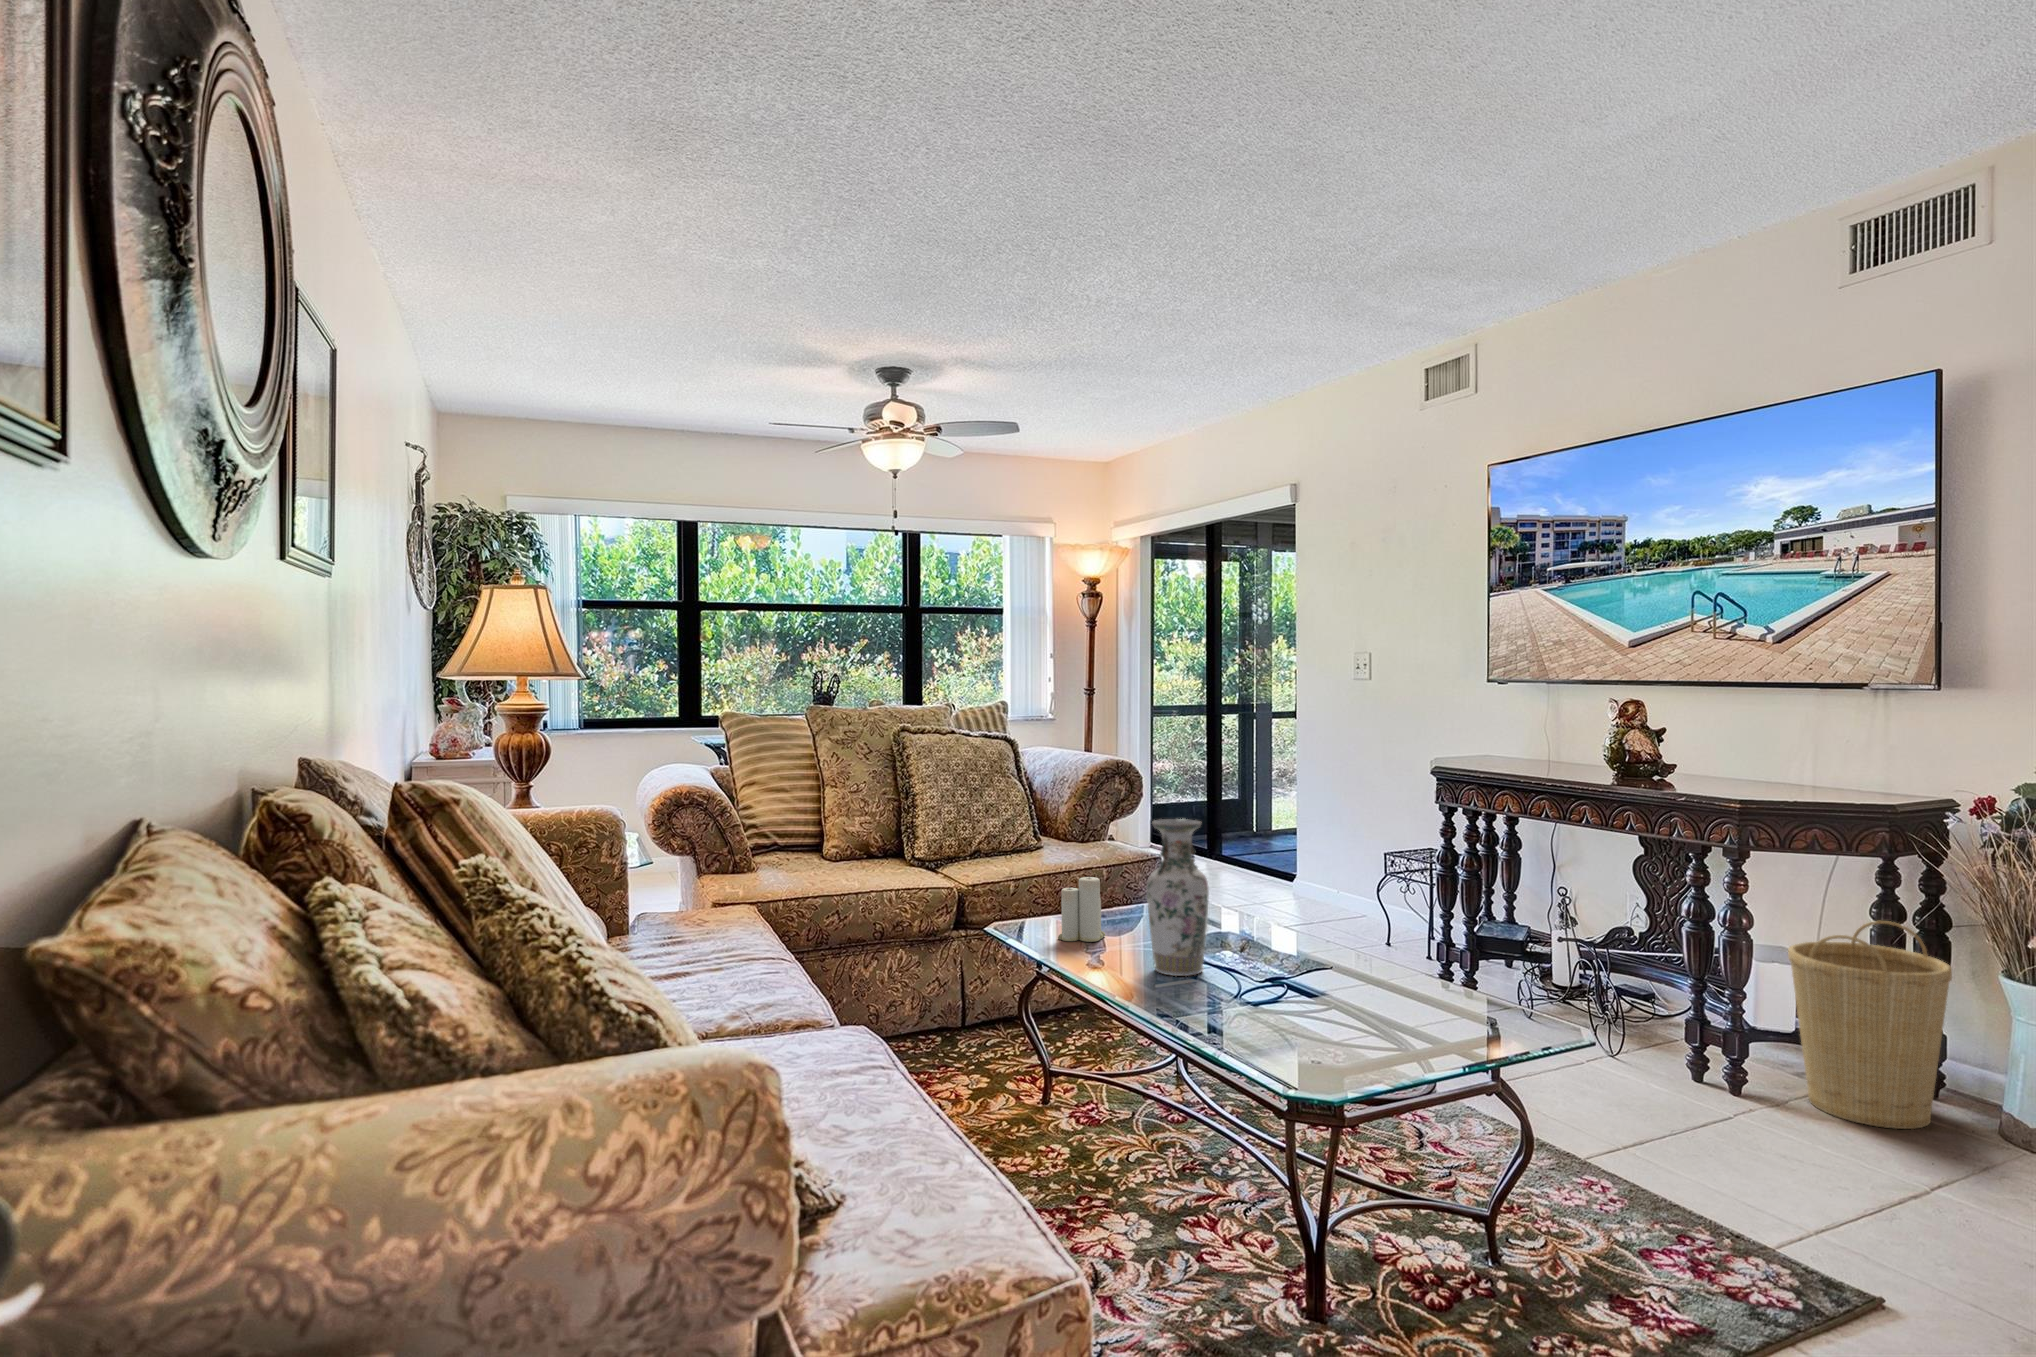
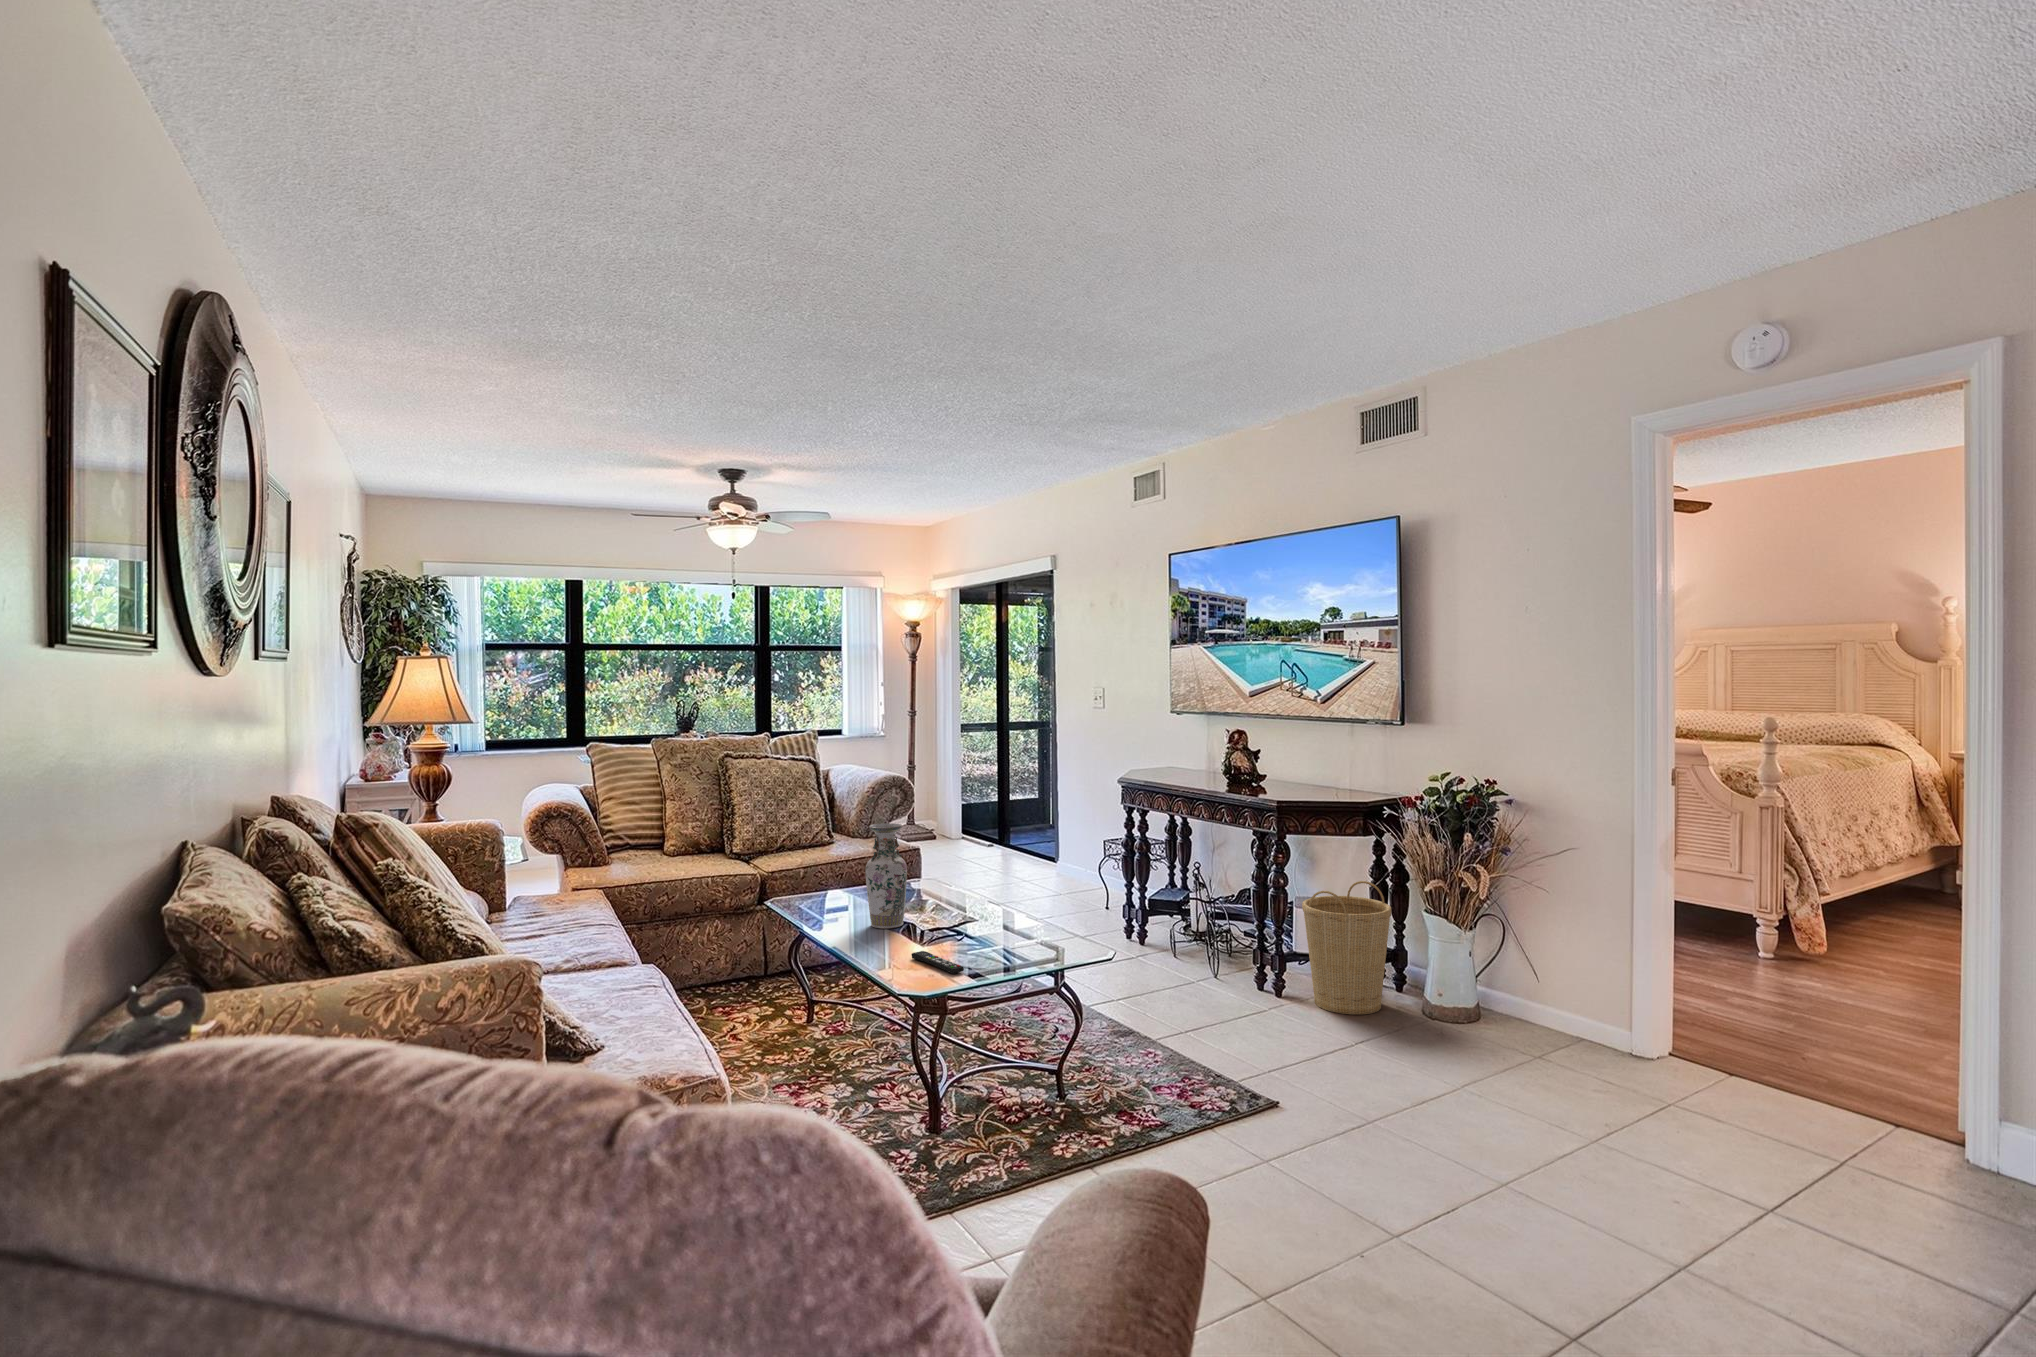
candle: present [1058,877,1105,942] -> none [818,860,853,908]
remote control: none [1257,1018,1365,1062] -> present [911,951,964,974]

